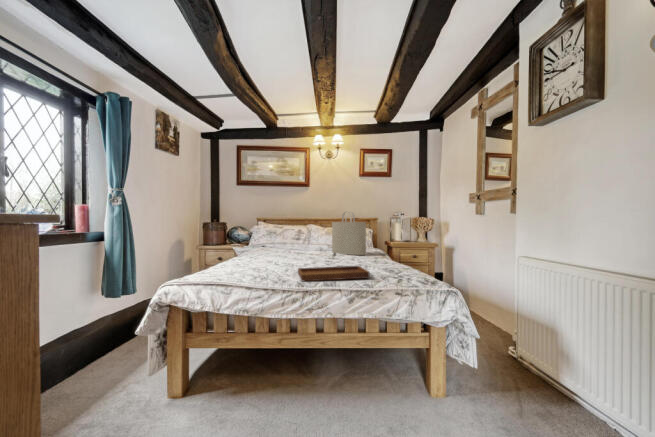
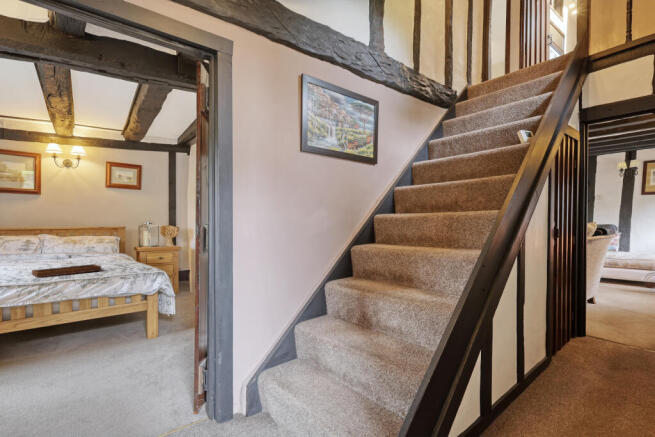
tote bag: present [332,213,366,255] -> none [70,222,107,260]

